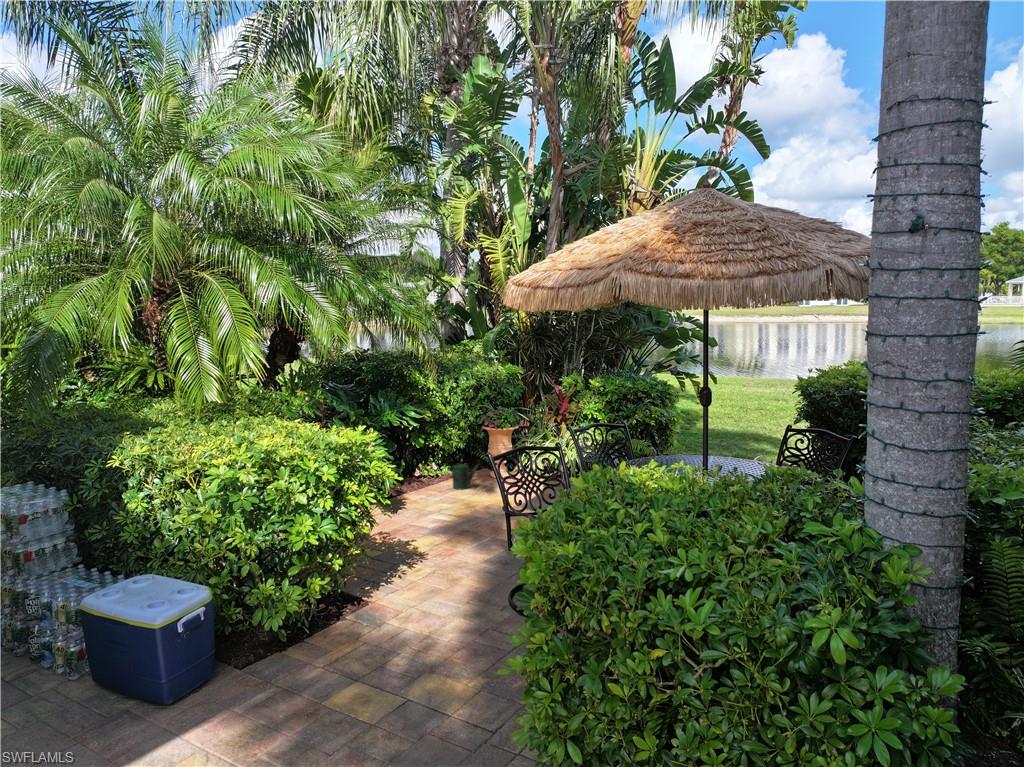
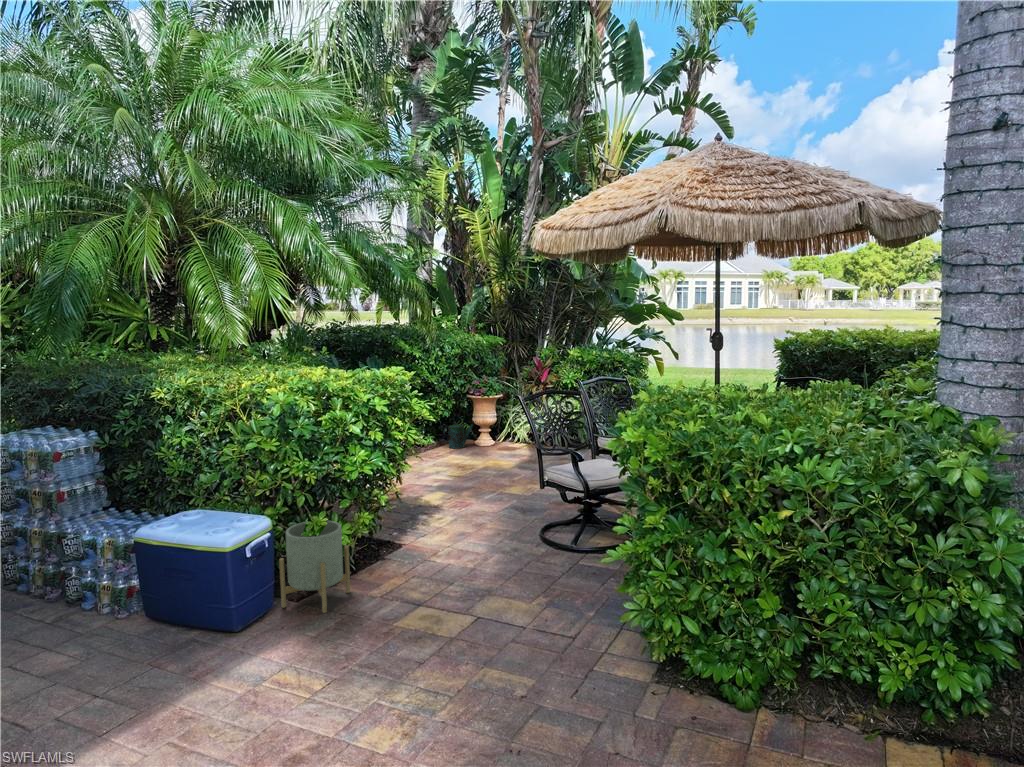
planter: none [217,591,291,689] -> present [279,521,350,613]

